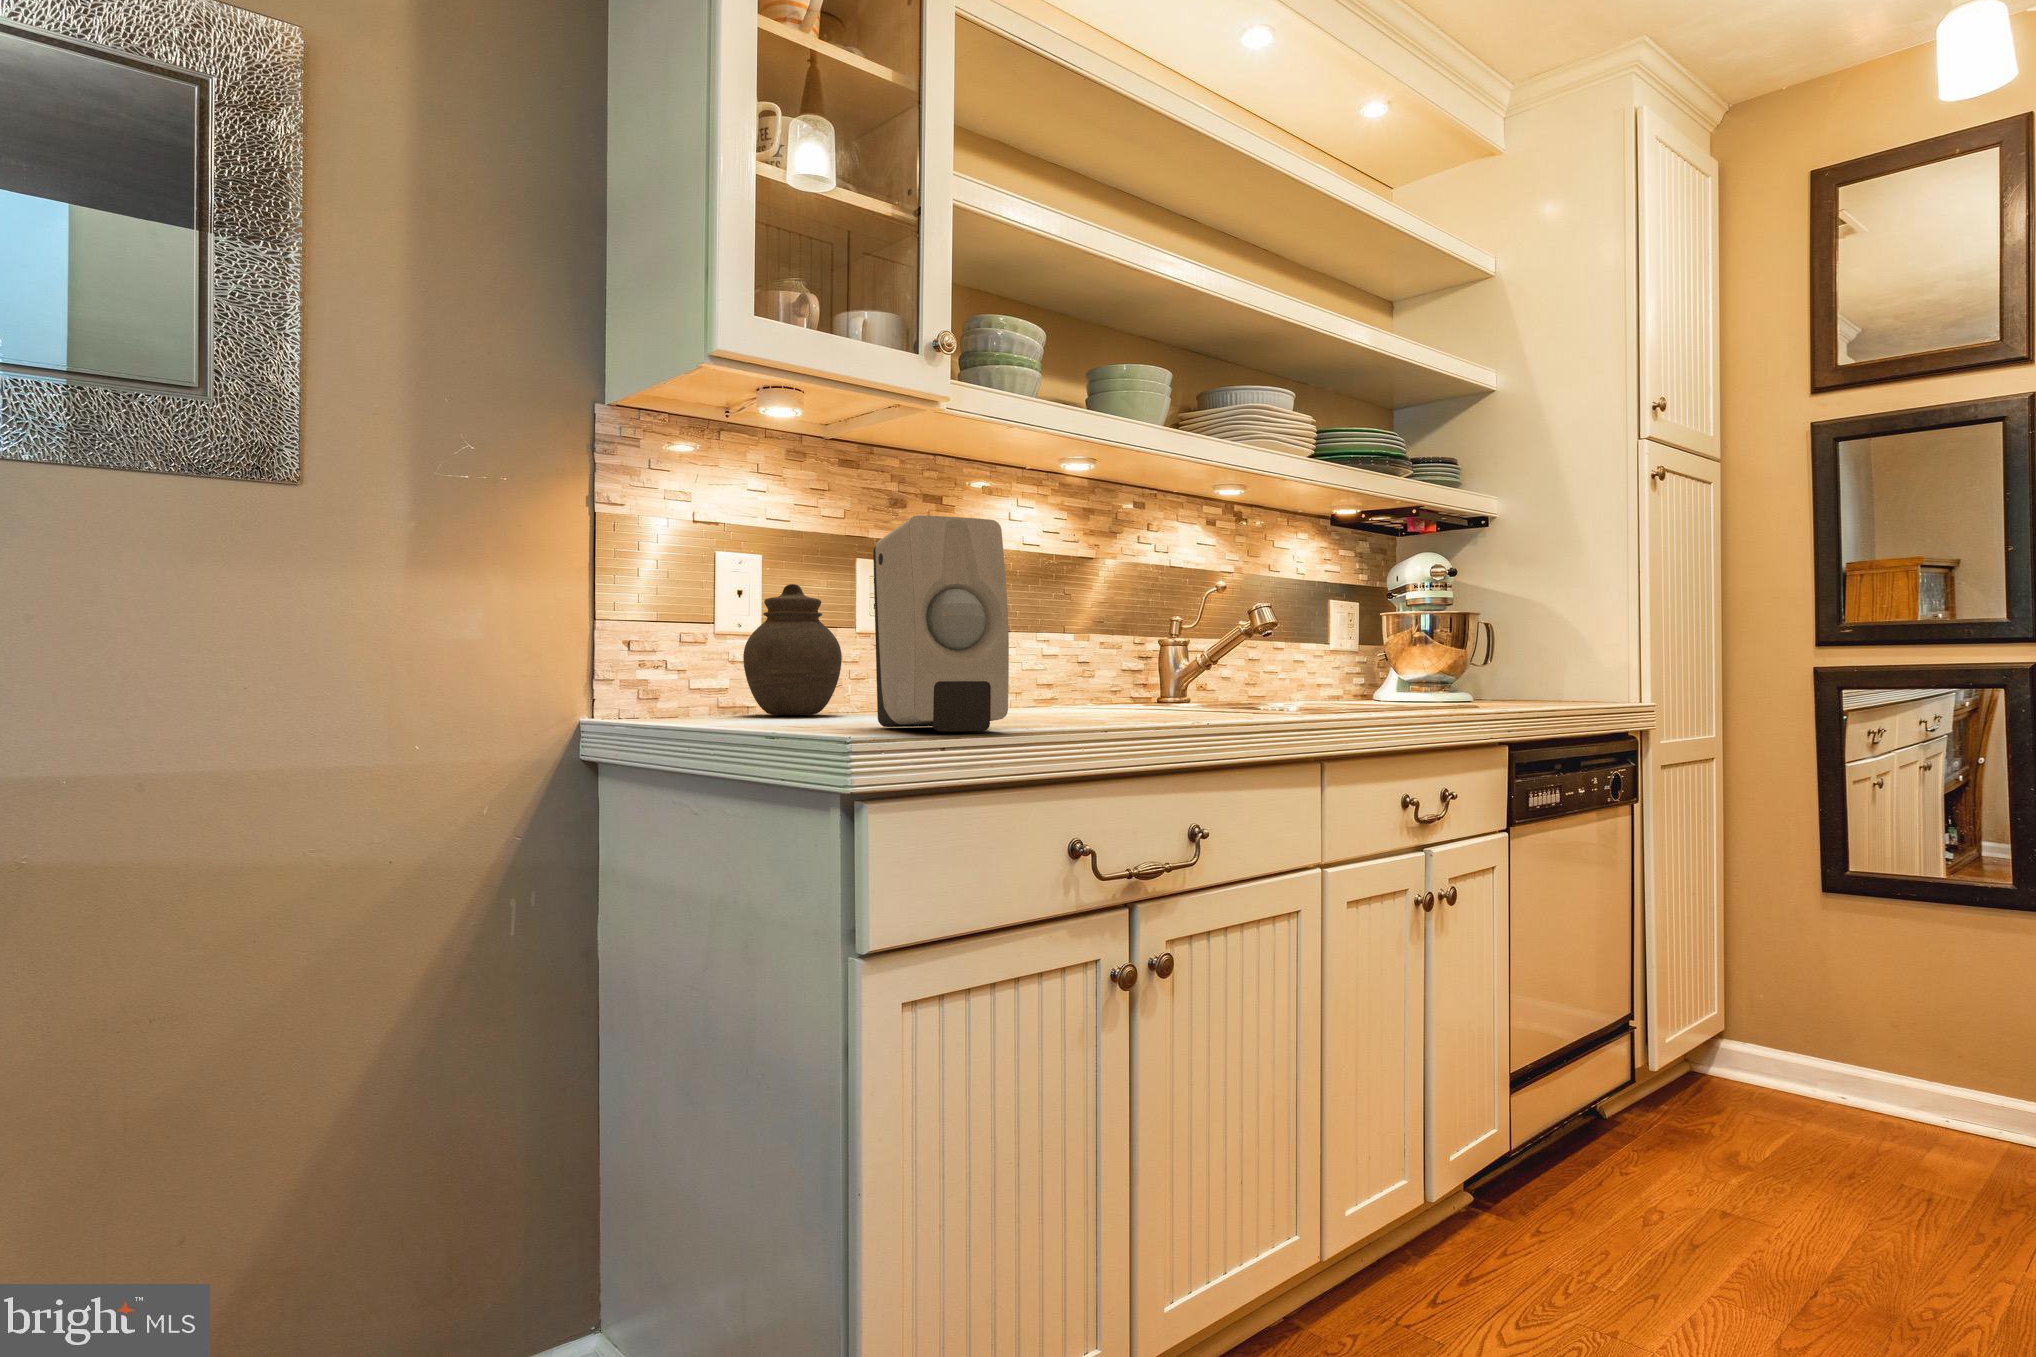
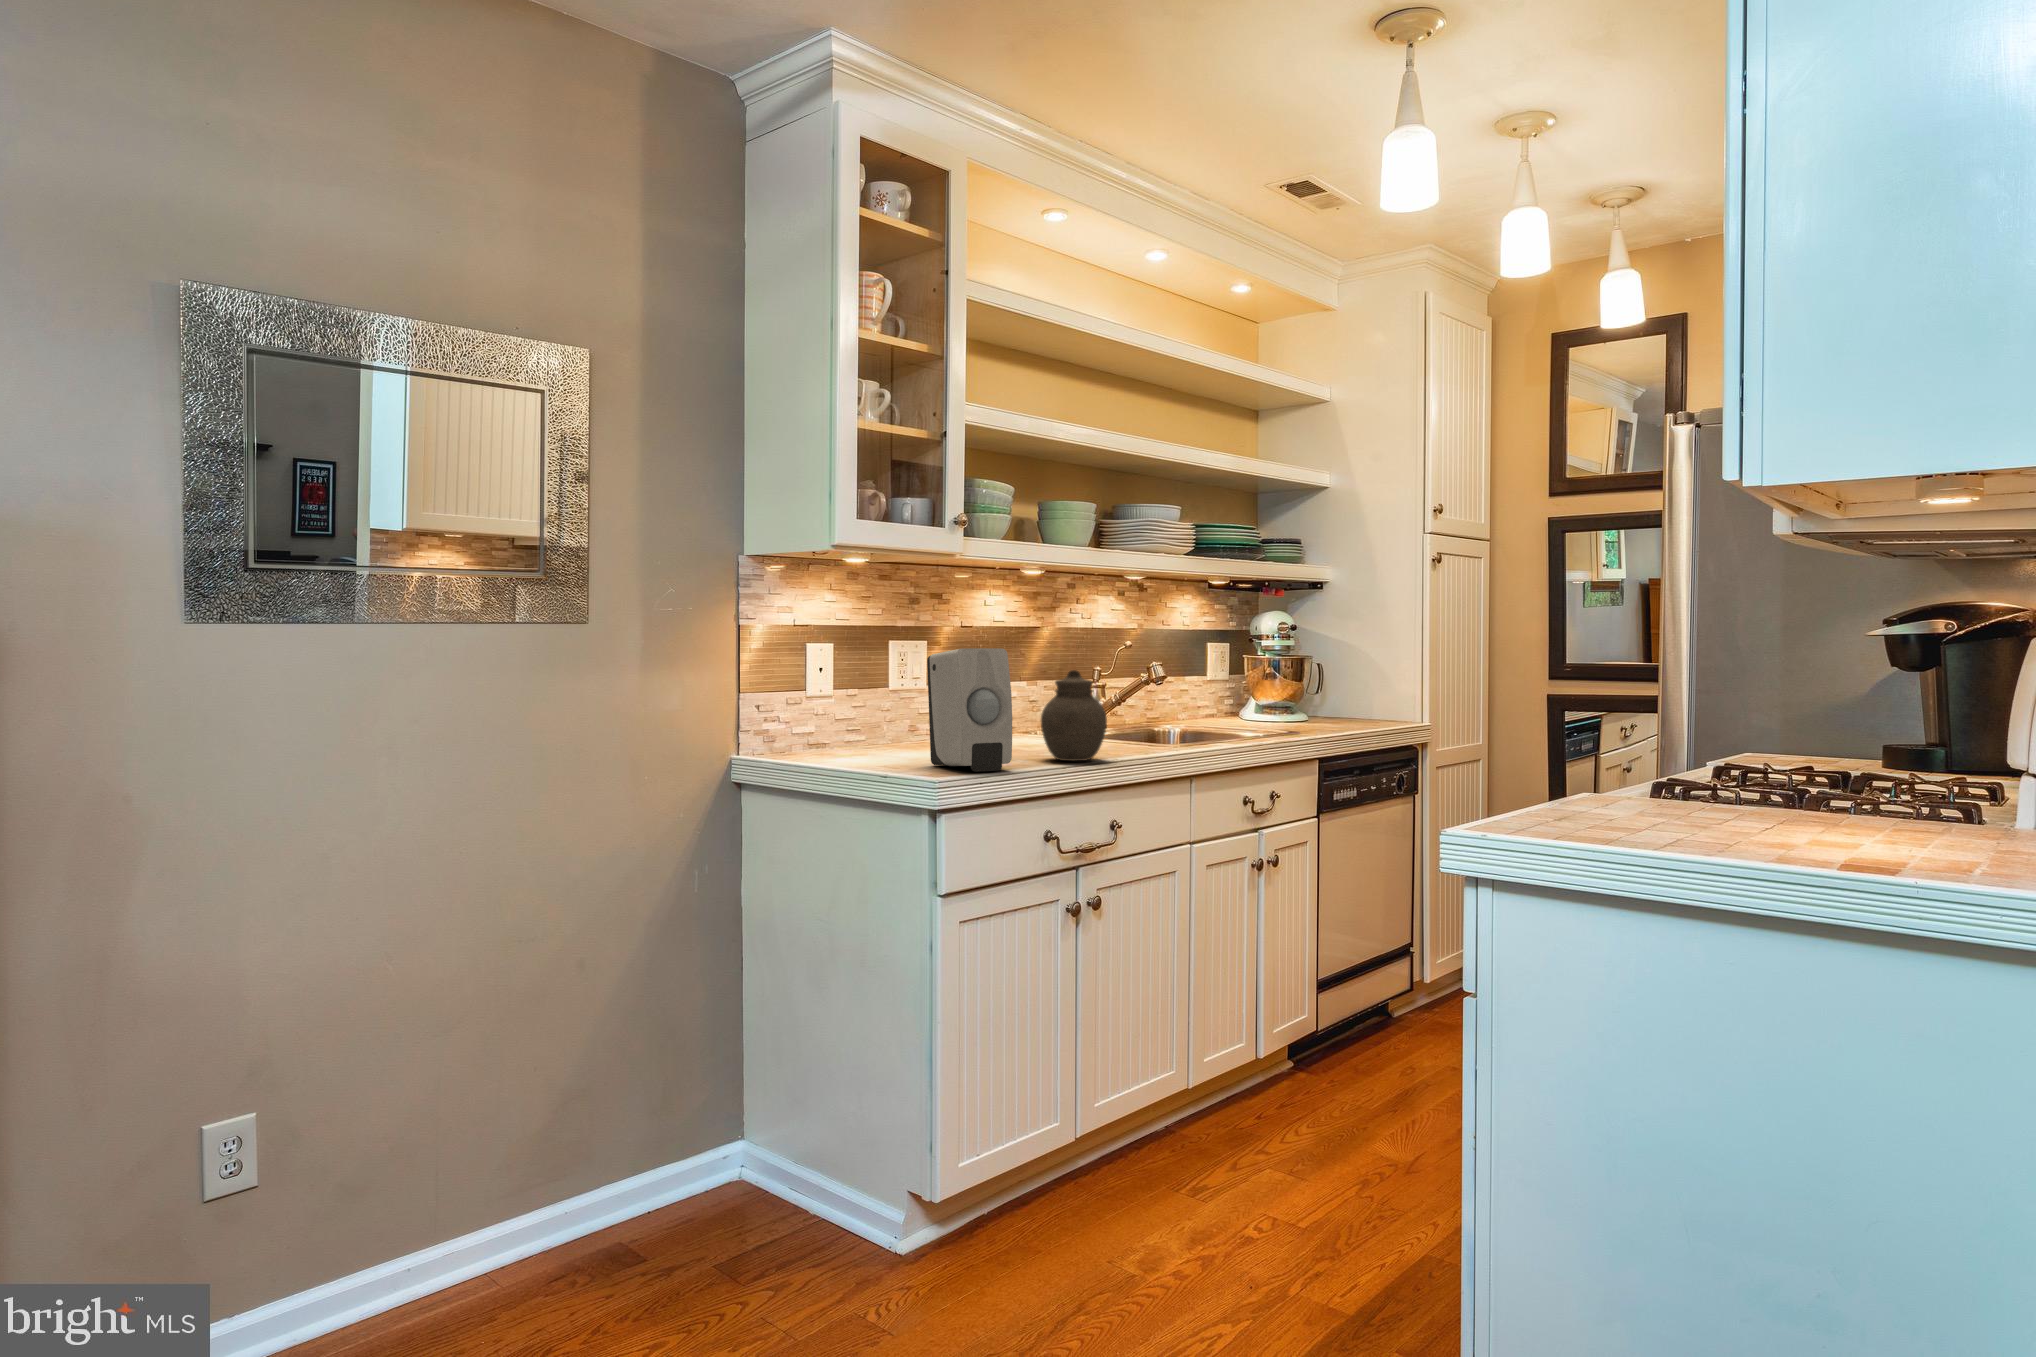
jar: present [743,584,842,715] -> present [1041,670,1107,761]

